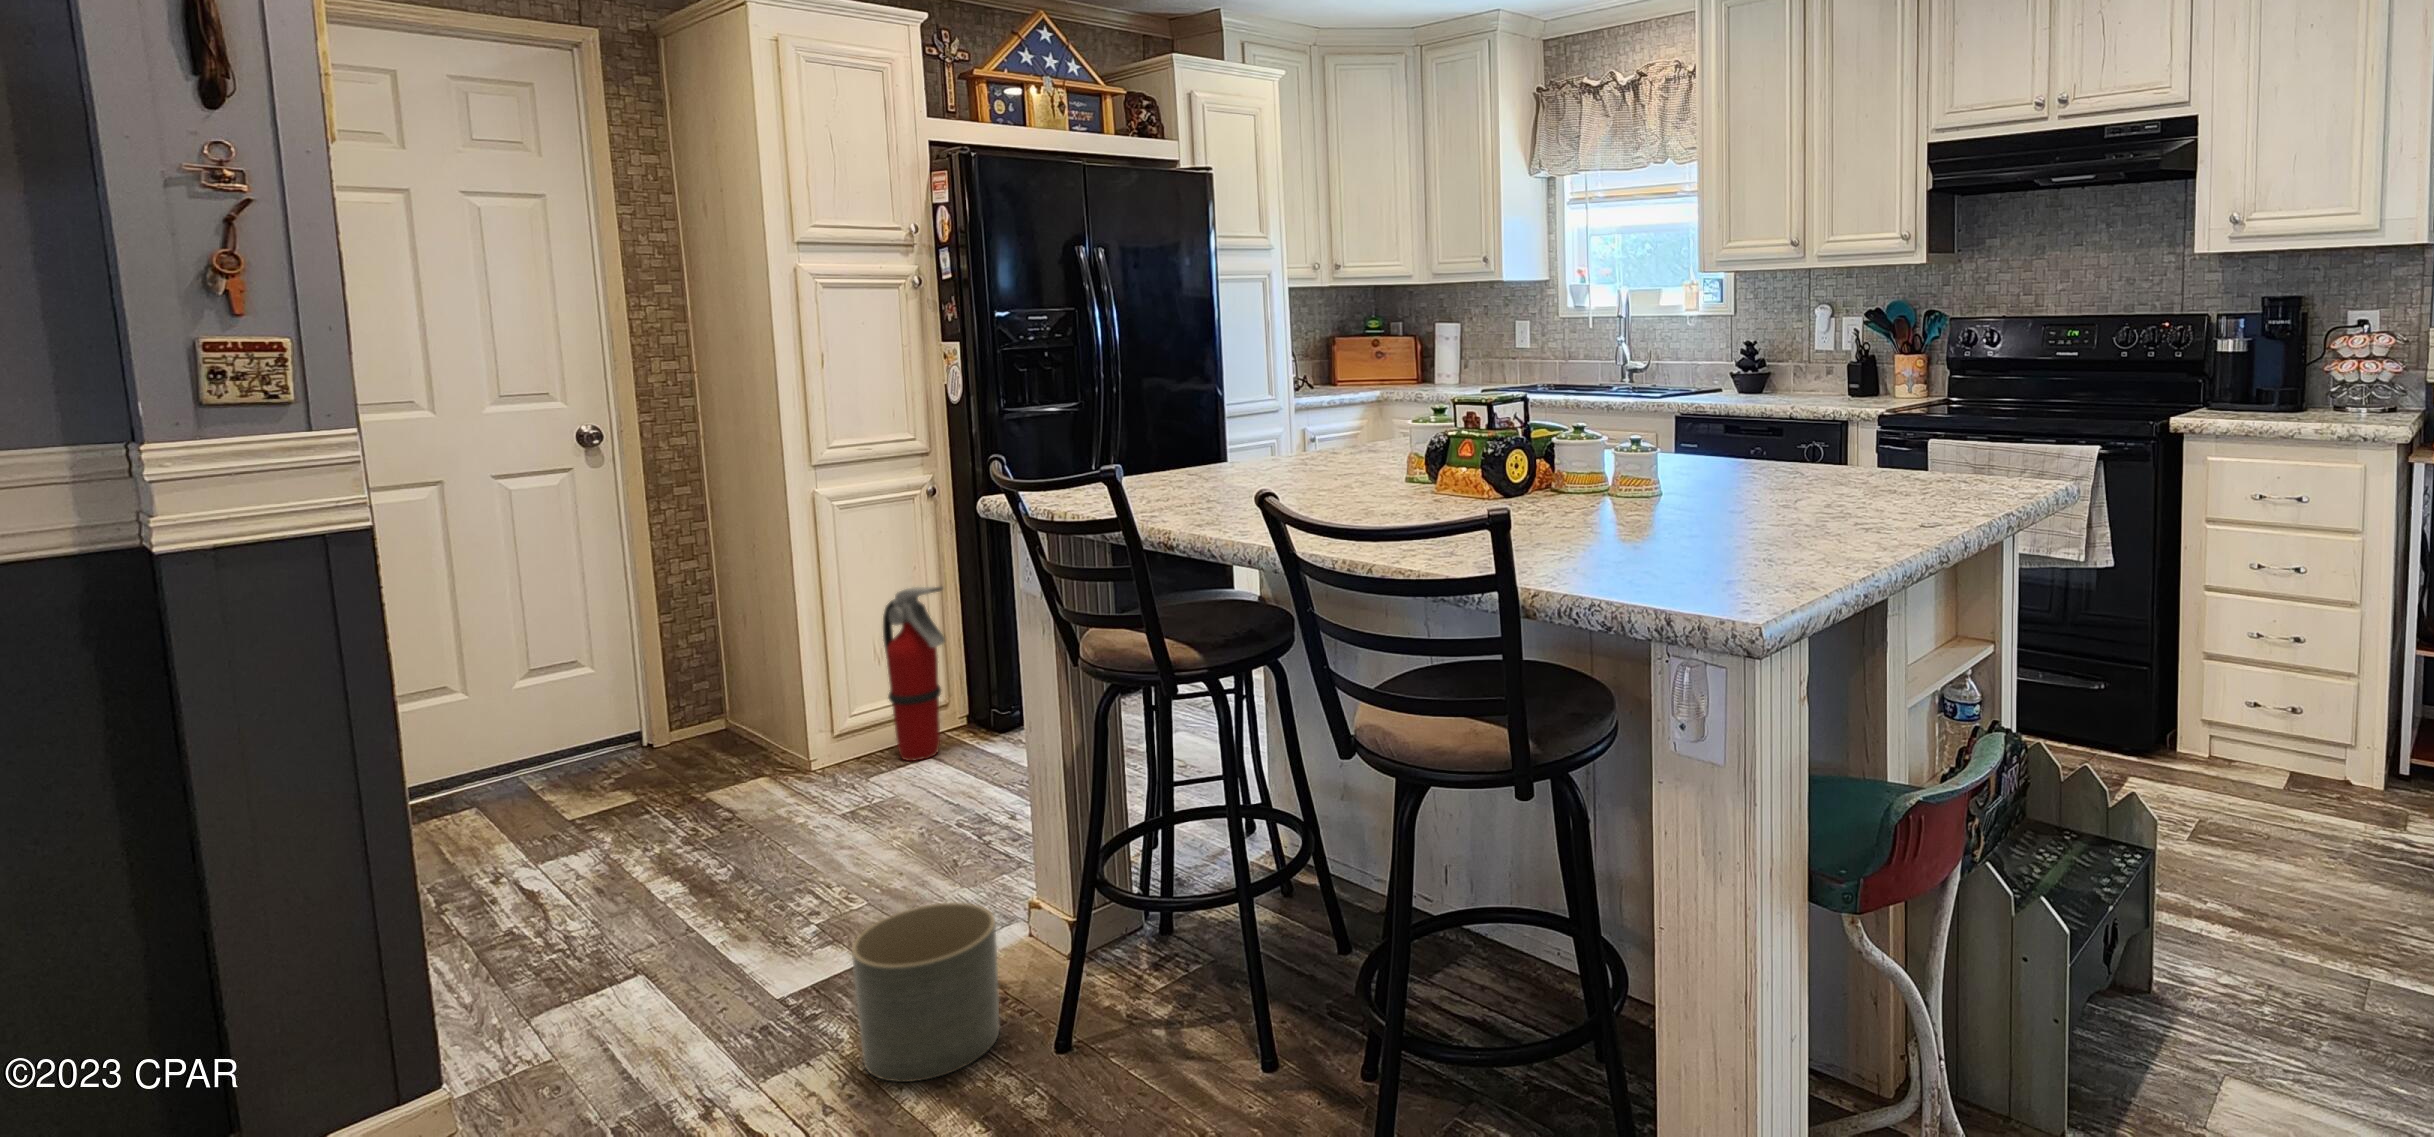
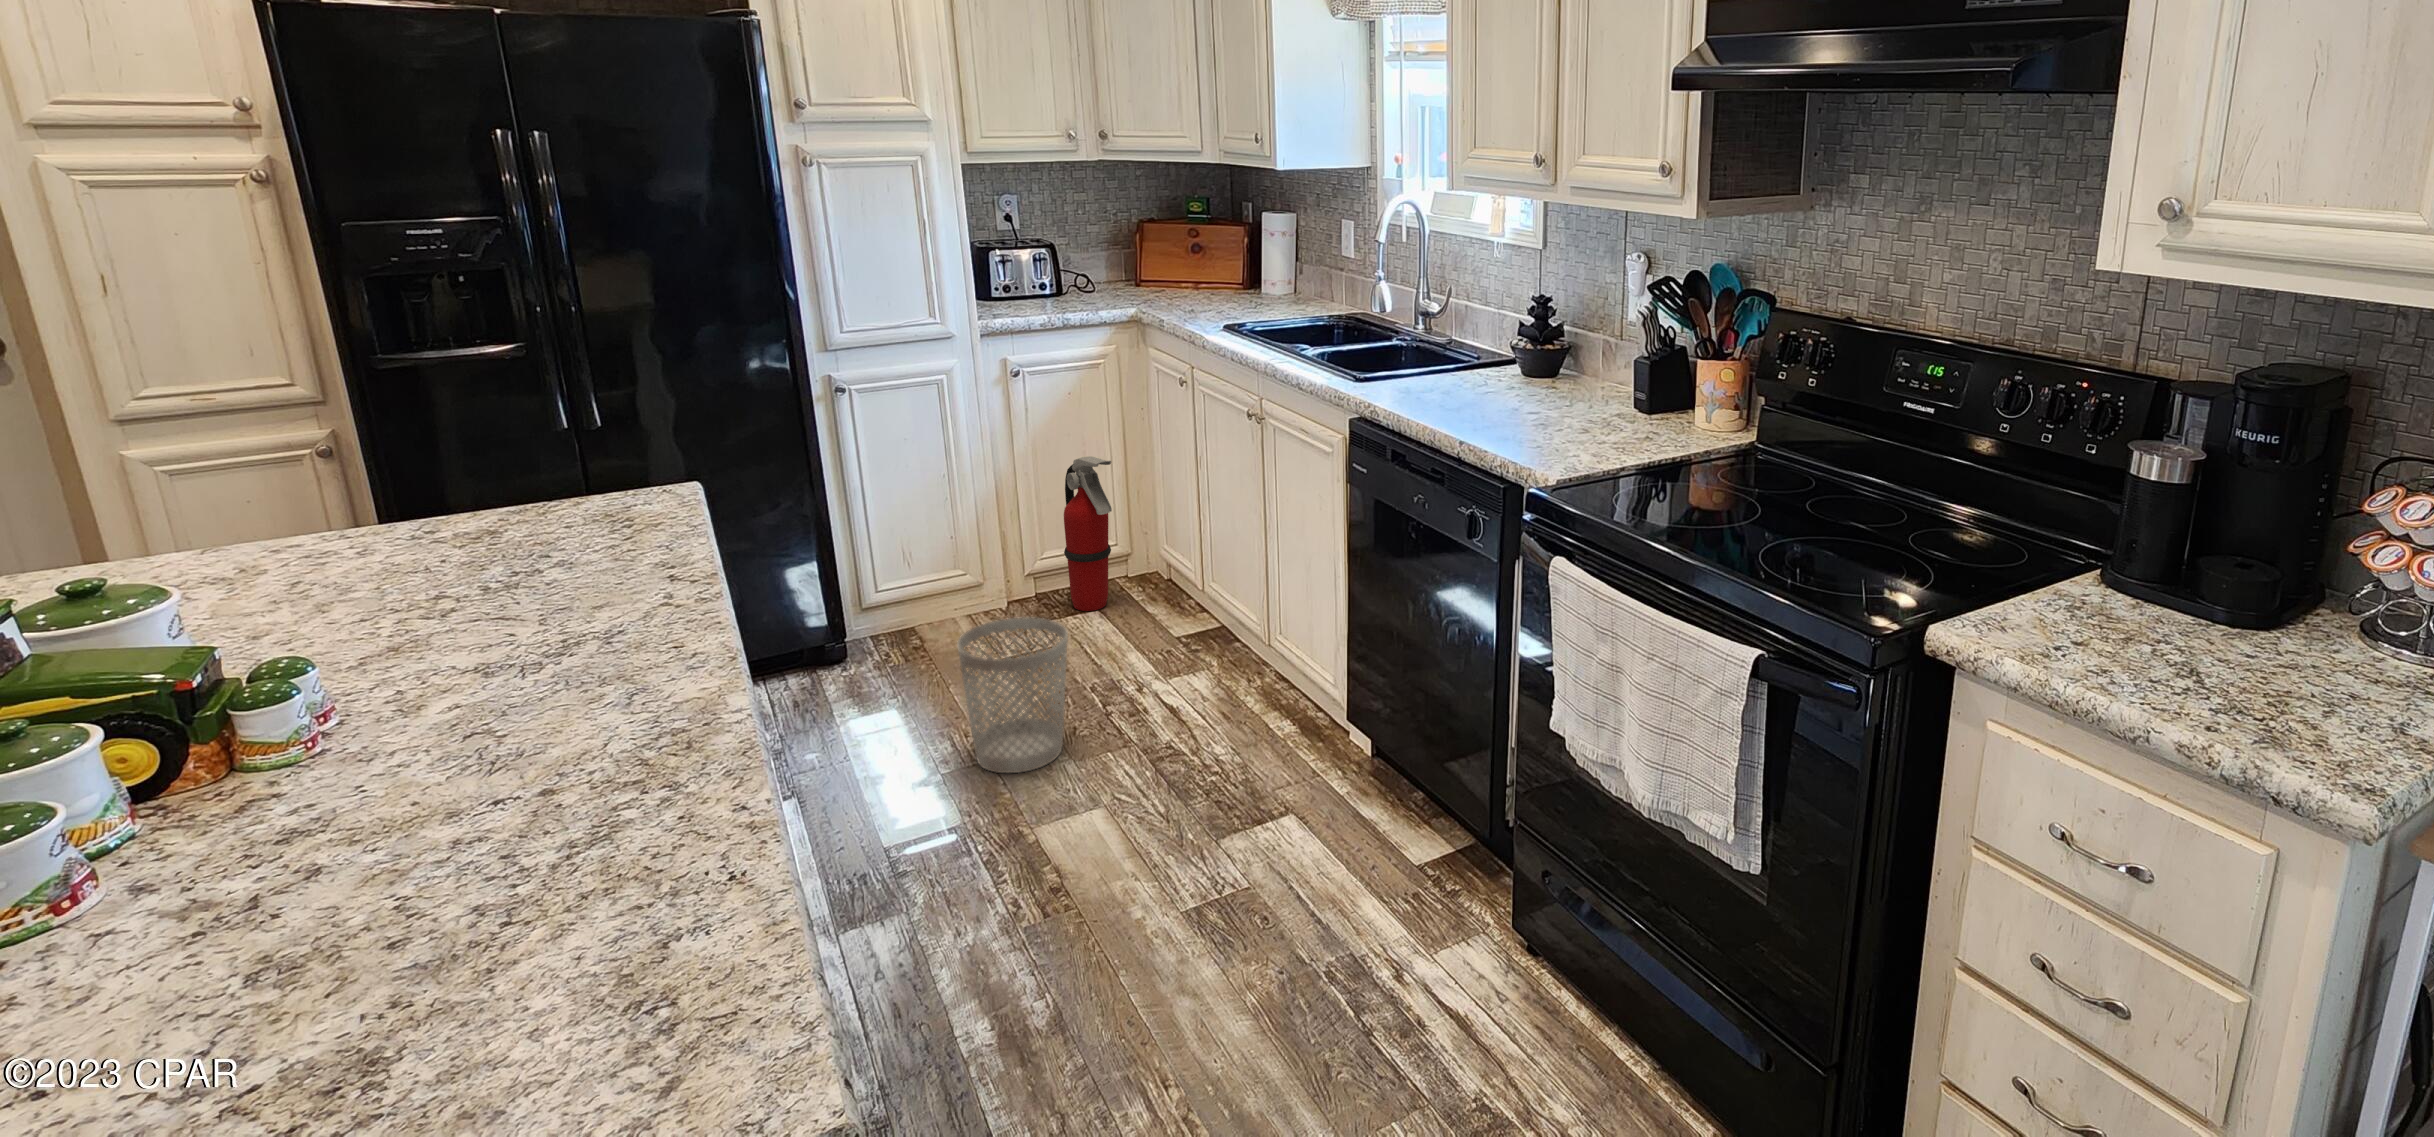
wastebasket: none [828,739,952,912] -> present [957,617,1068,773]
planter: present [852,902,1000,1082] -> none [911,801,1042,963]

